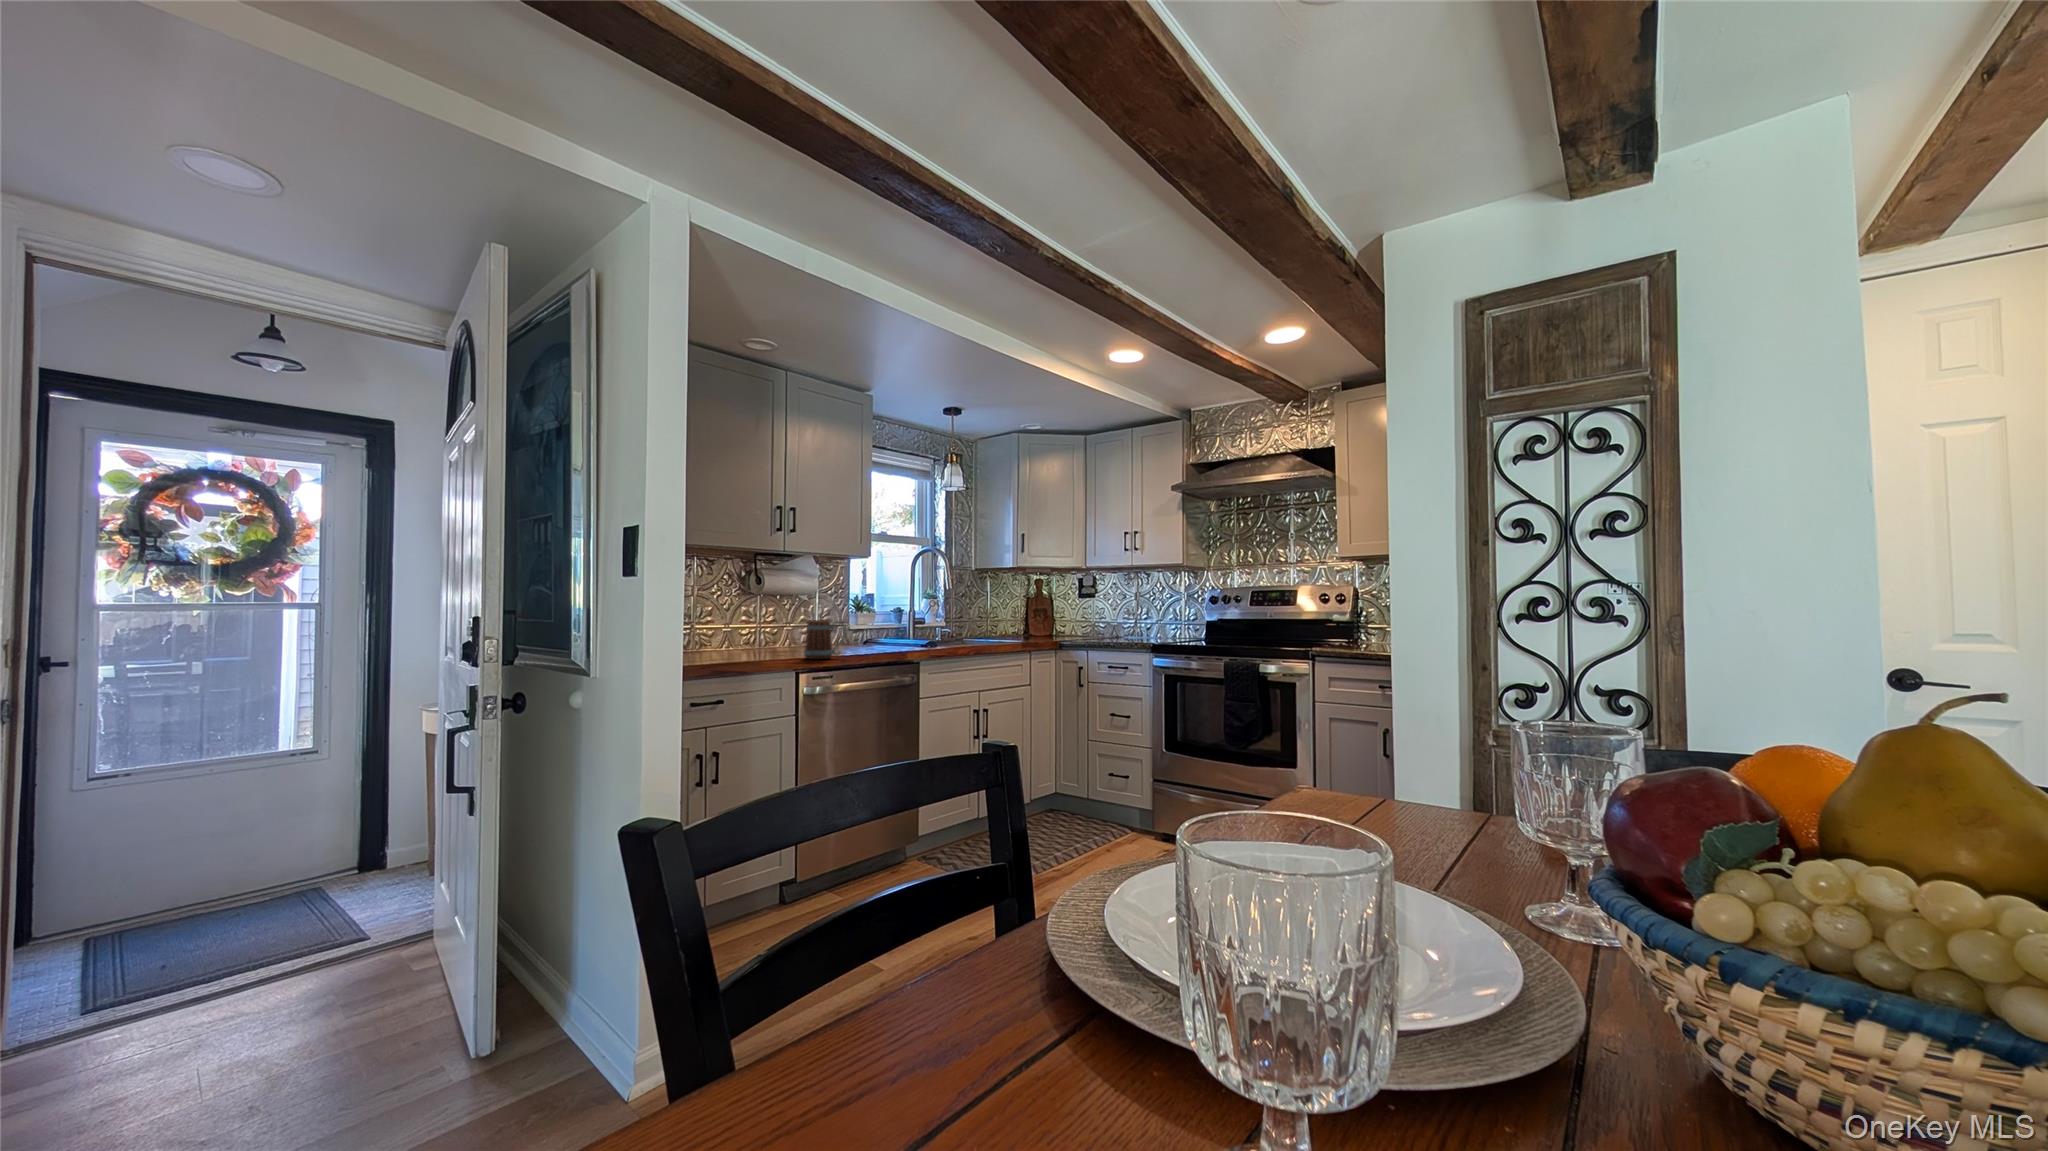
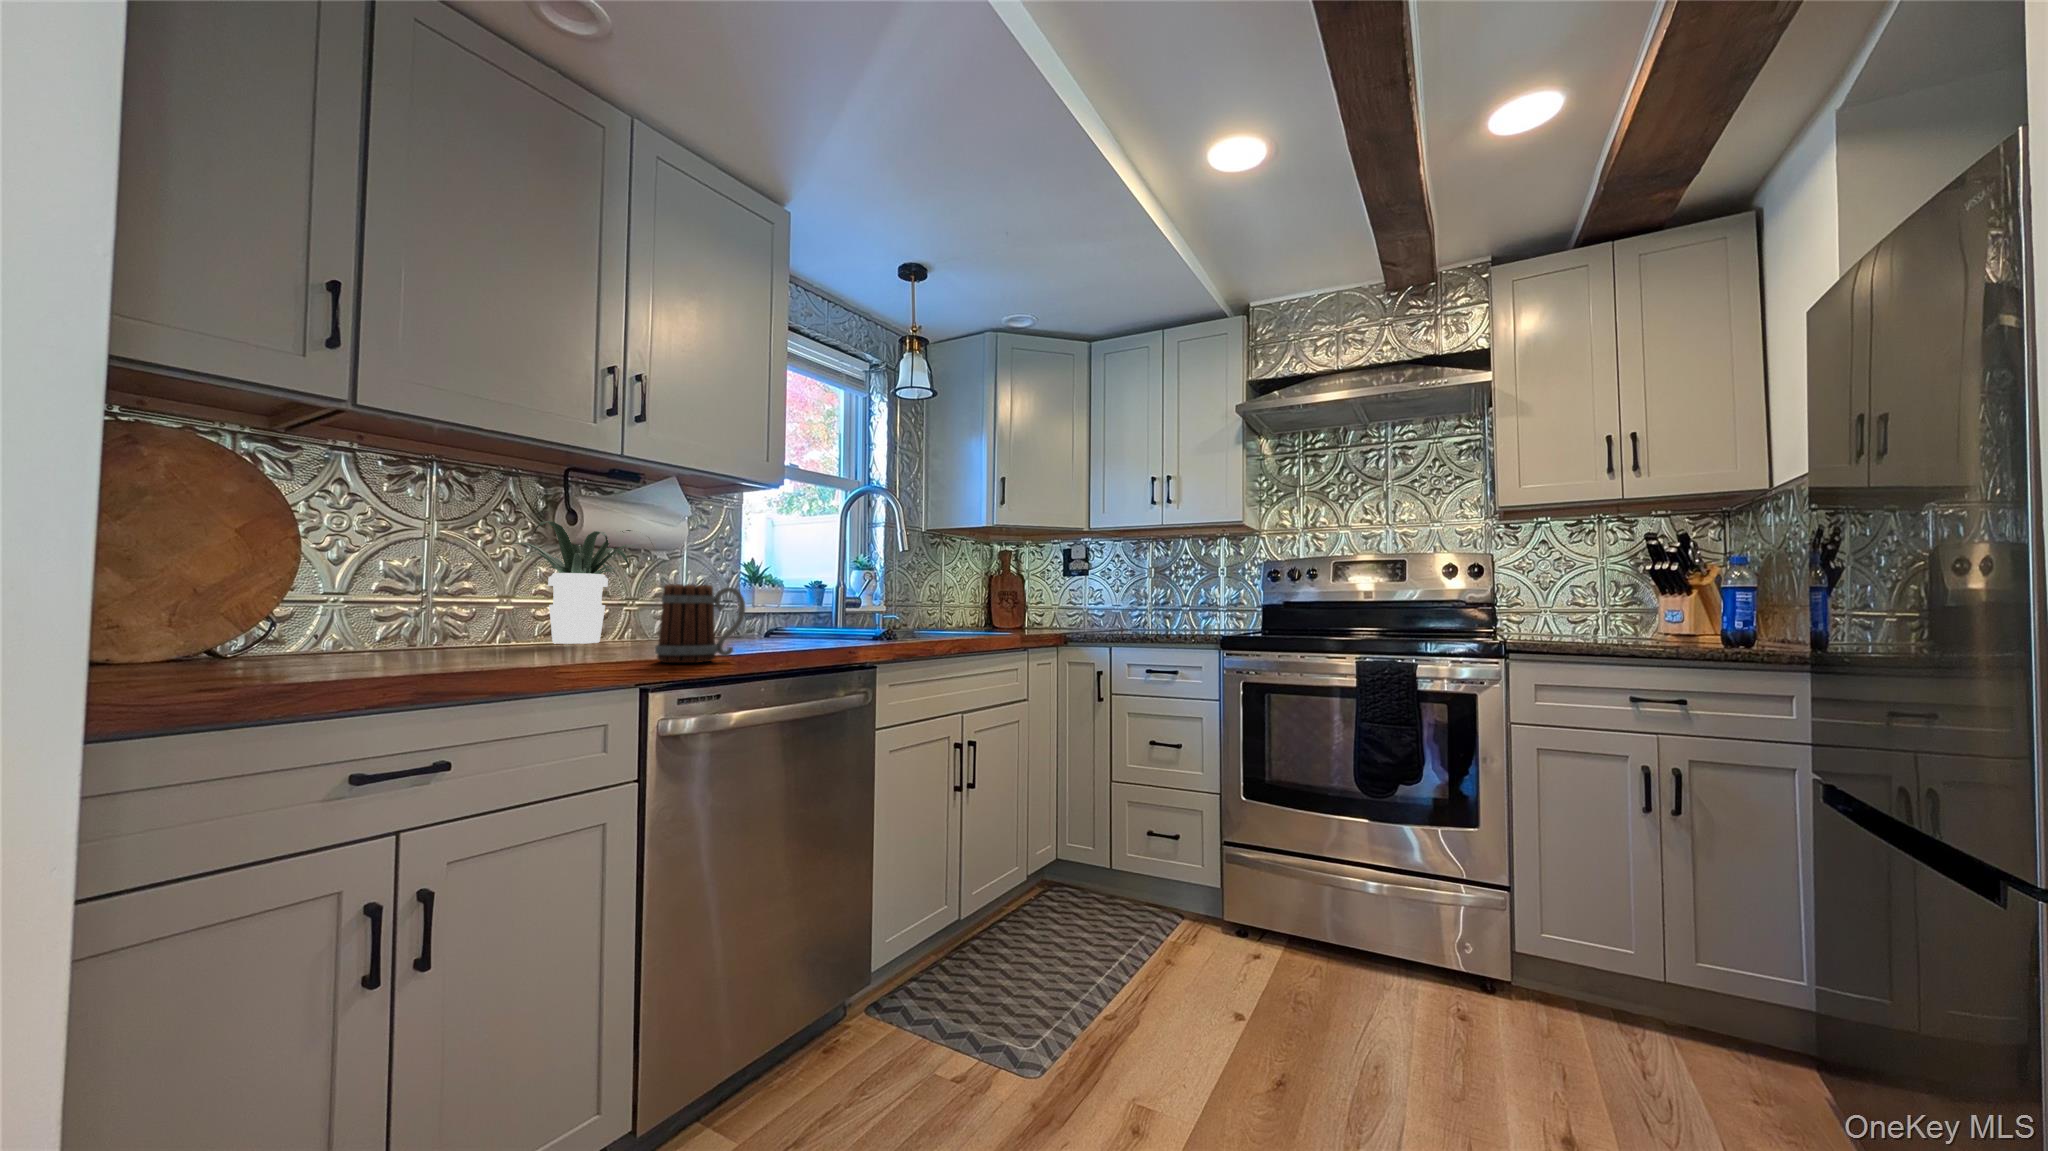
potted plant: none [720,585,803,649] -> present [514,521,656,644]

